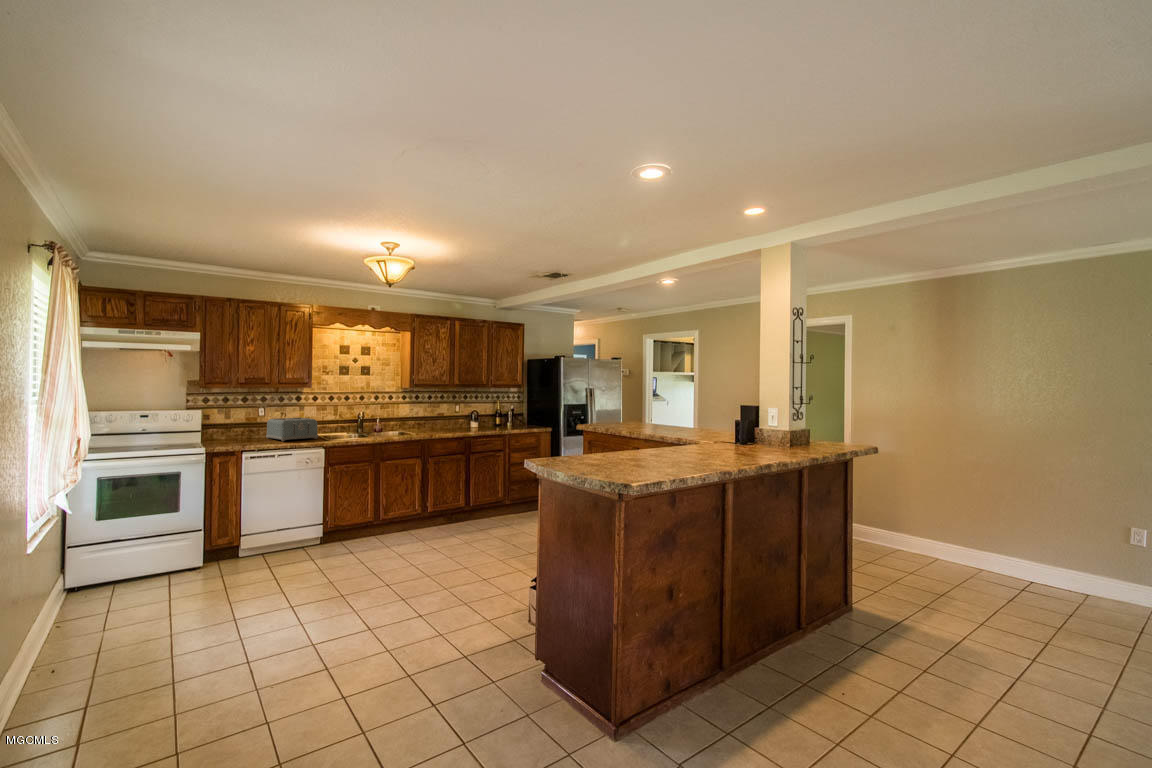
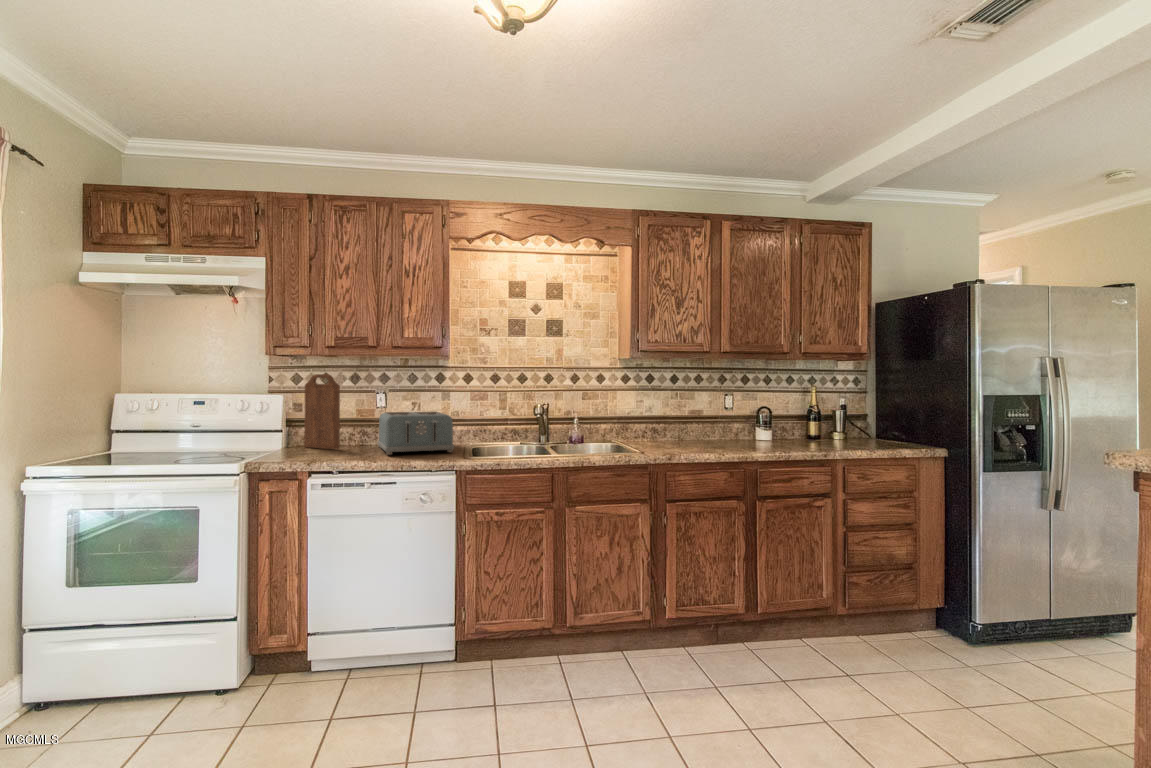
cutting board: none [219,398,246,440] -> present [304,374,340,449]

